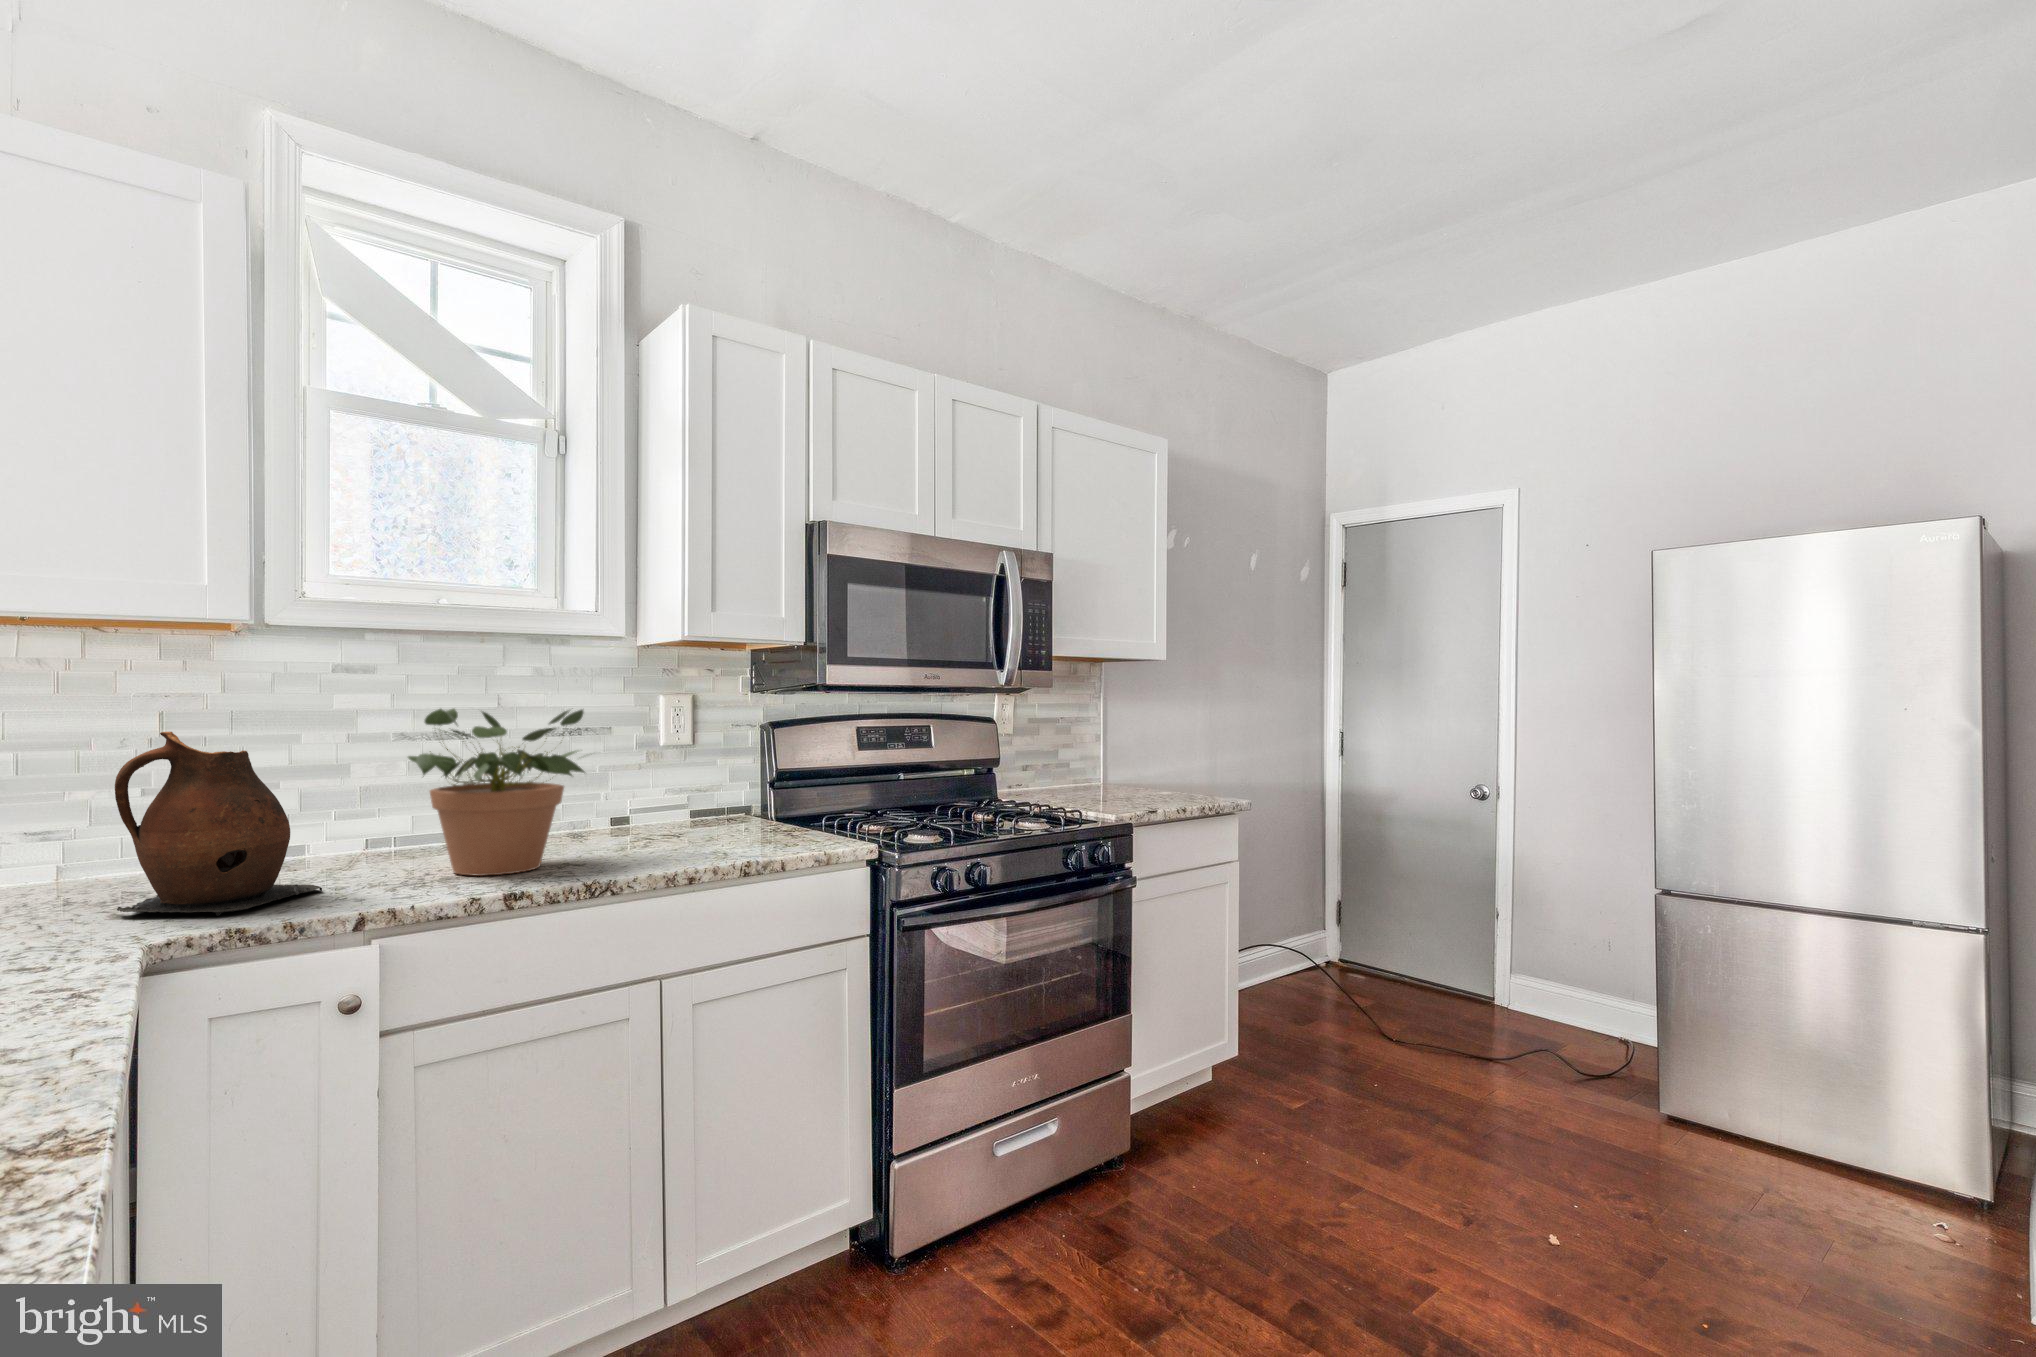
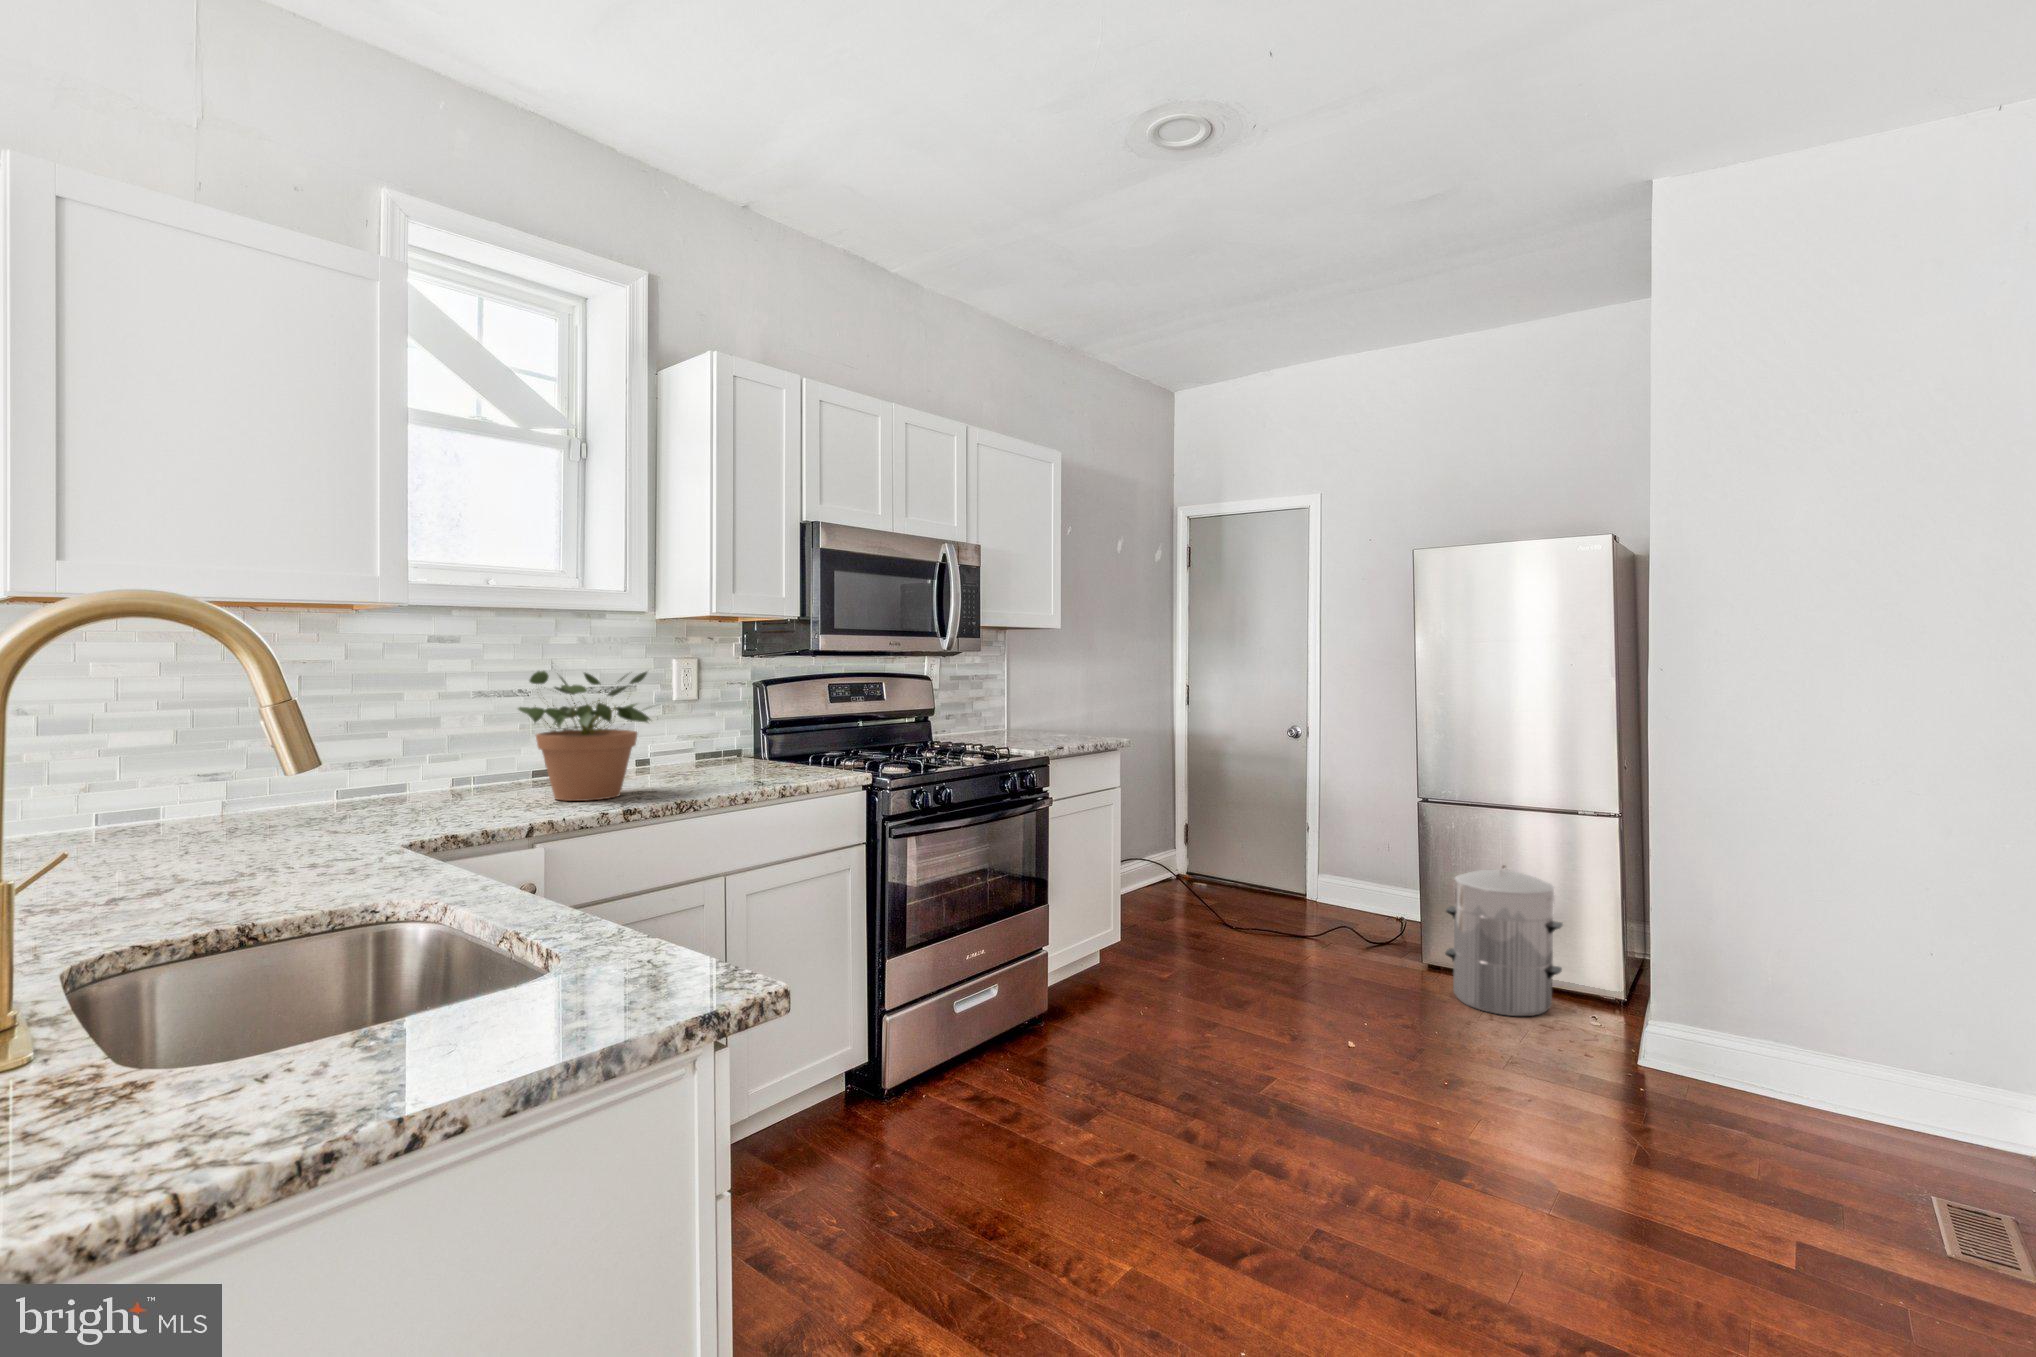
ceramic pitcher: present [115,732,322,916] -> none [325,690,471,829]
waste bin: none [1693,987,1879,1213] -> present [1445,865,1563,1016]

